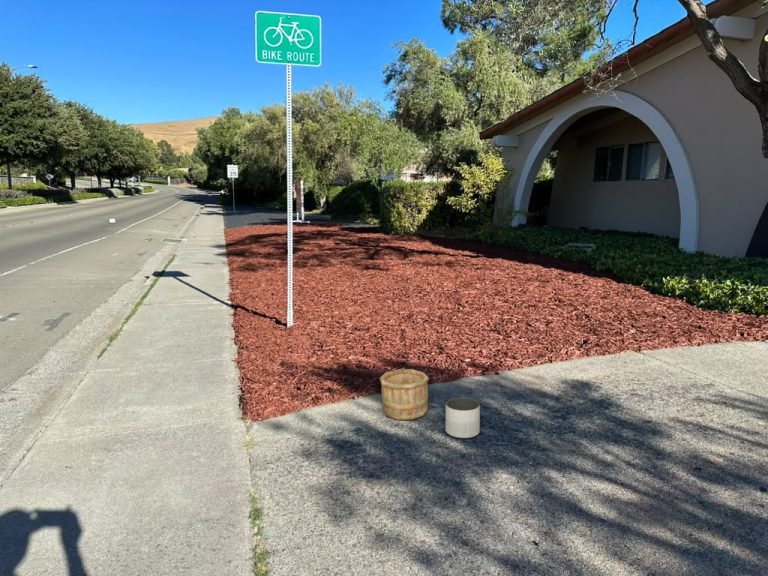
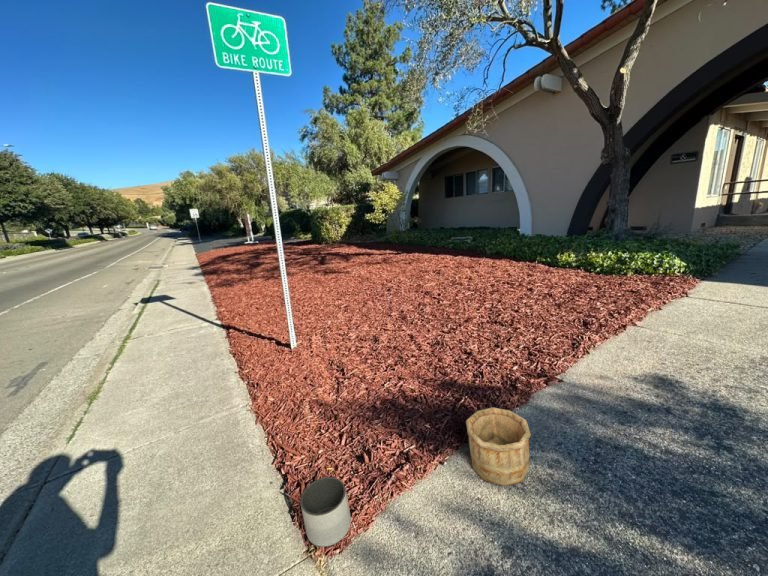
planter: present [445,397,480,439] -> present [300,477,351,547]

